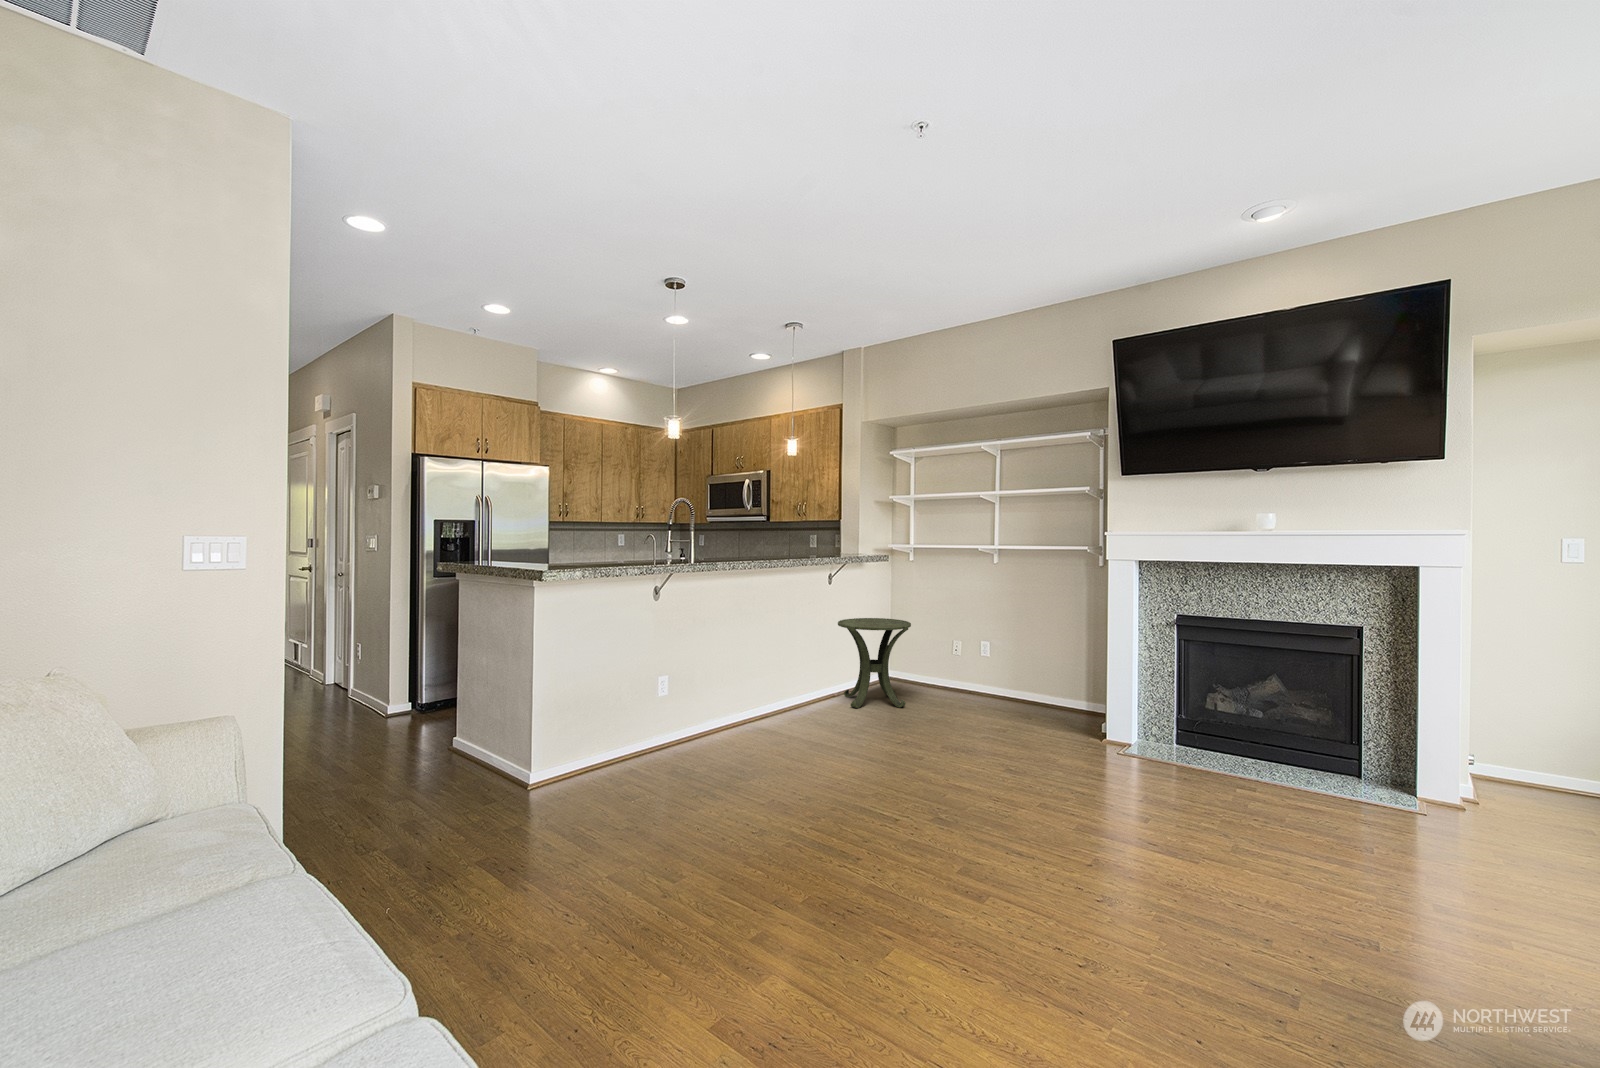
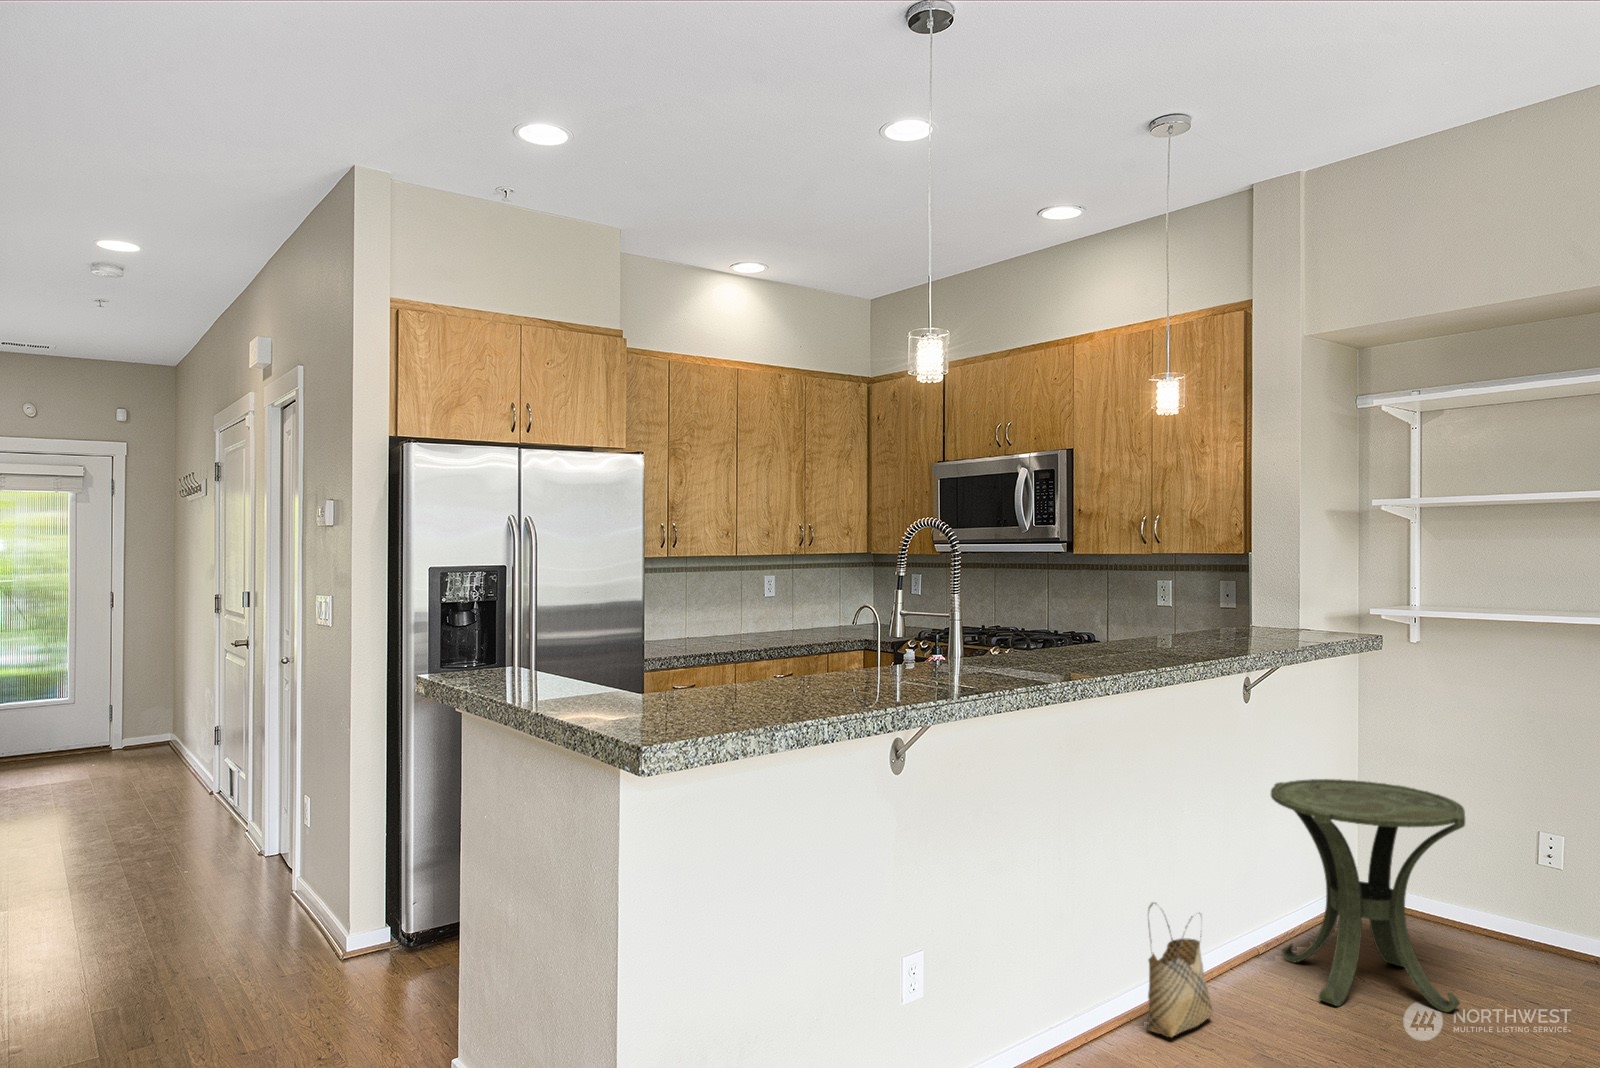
woven basket: none [774,666,803,719] -> present [1147,903,1212,1037]

